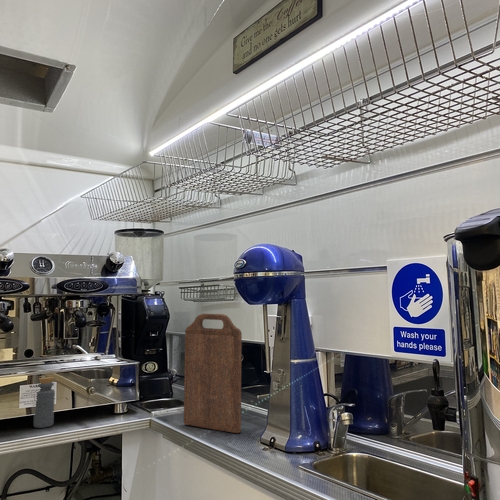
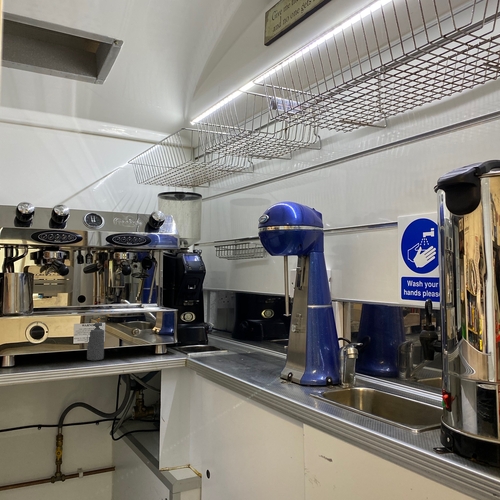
cutting board: present [184,314,242,433] -> none [215,266,266,371]

